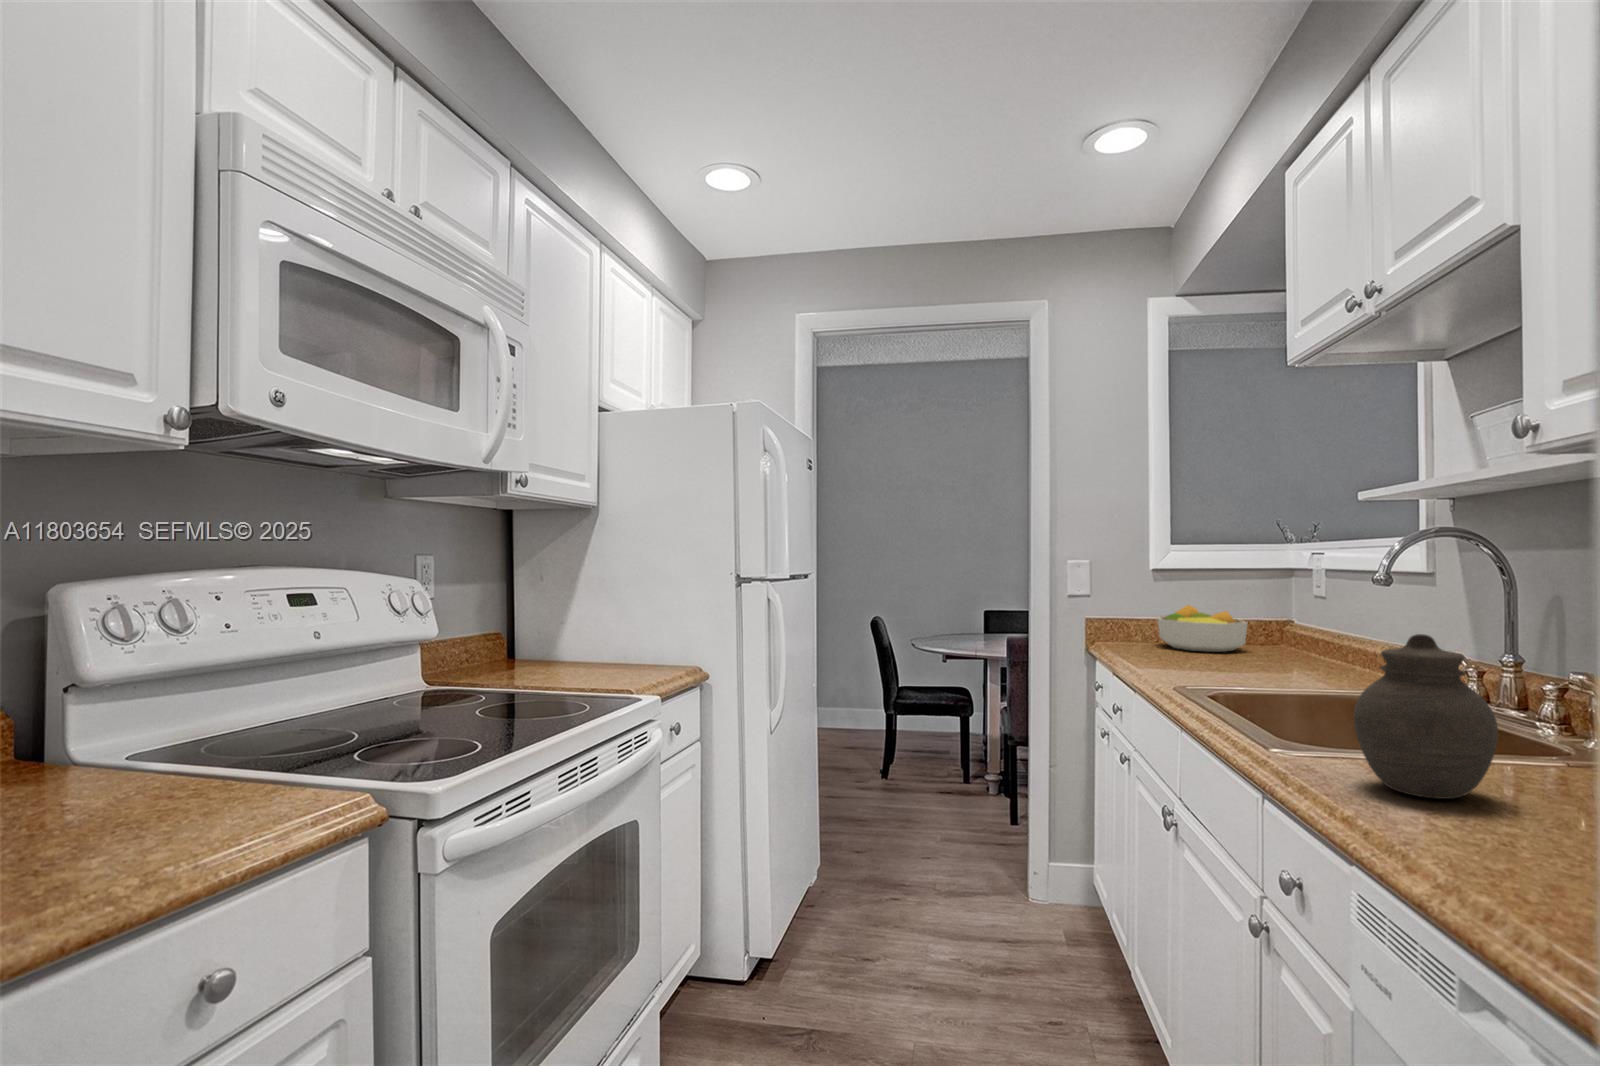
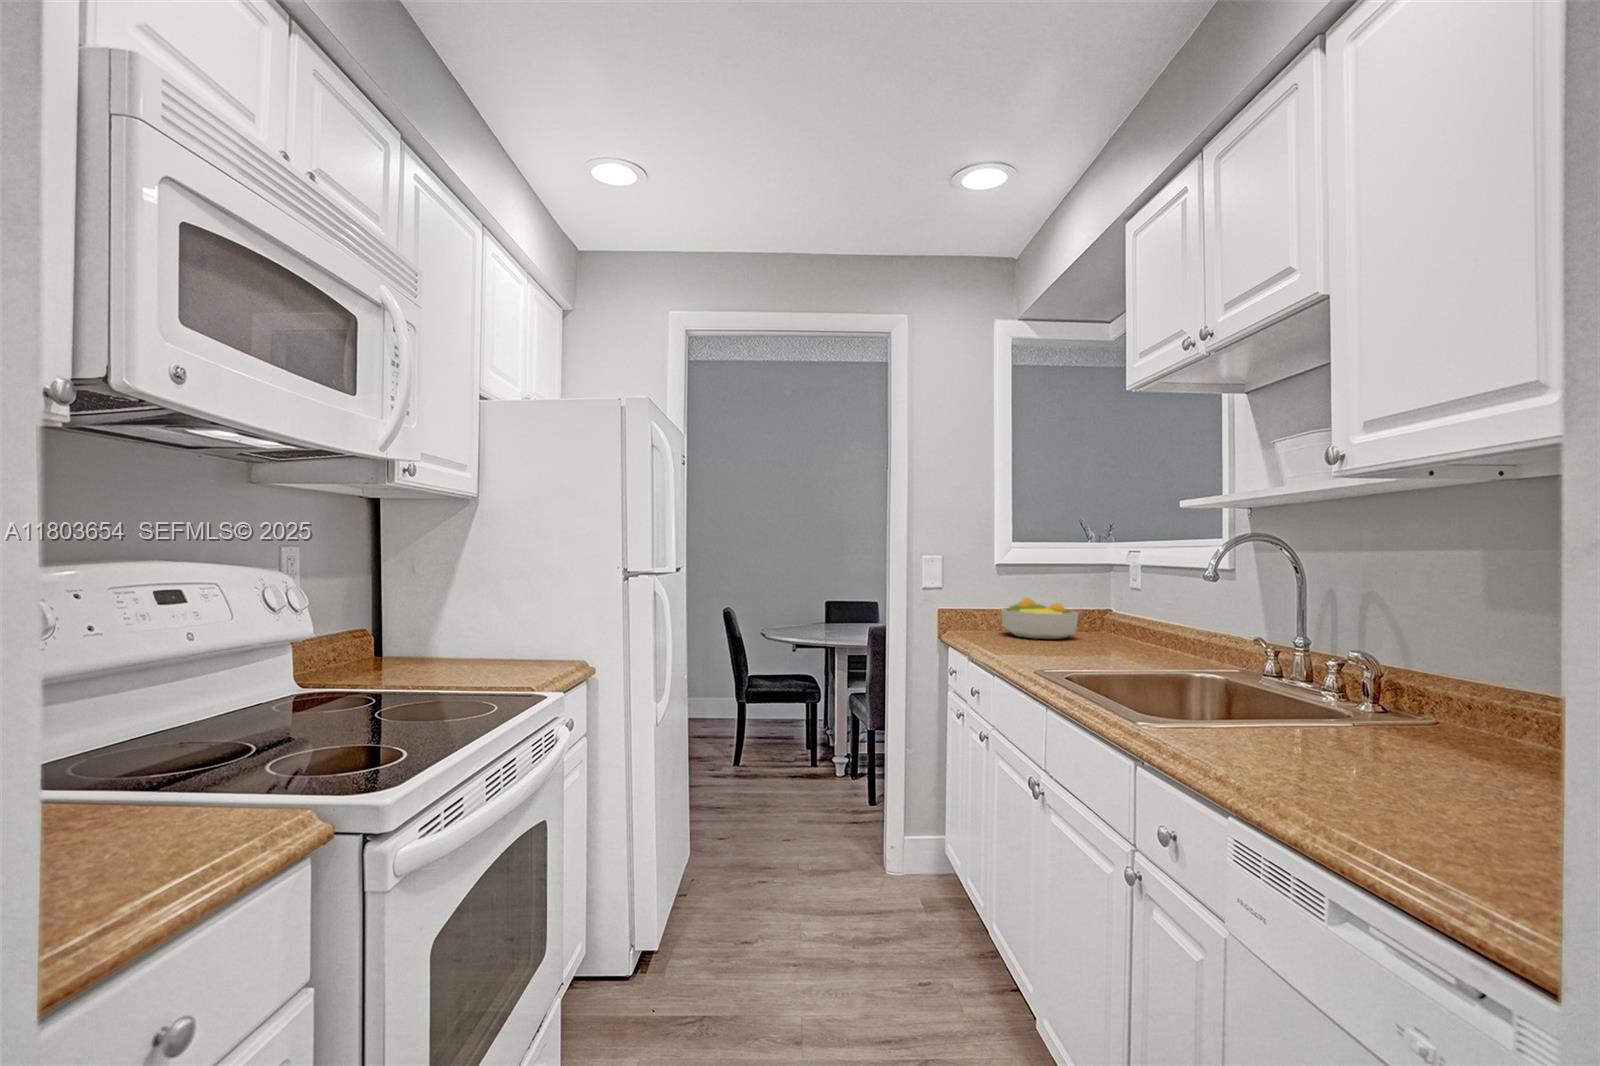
jar: present [1354,634,1498,799] -> none [1215,624,1322,757]

